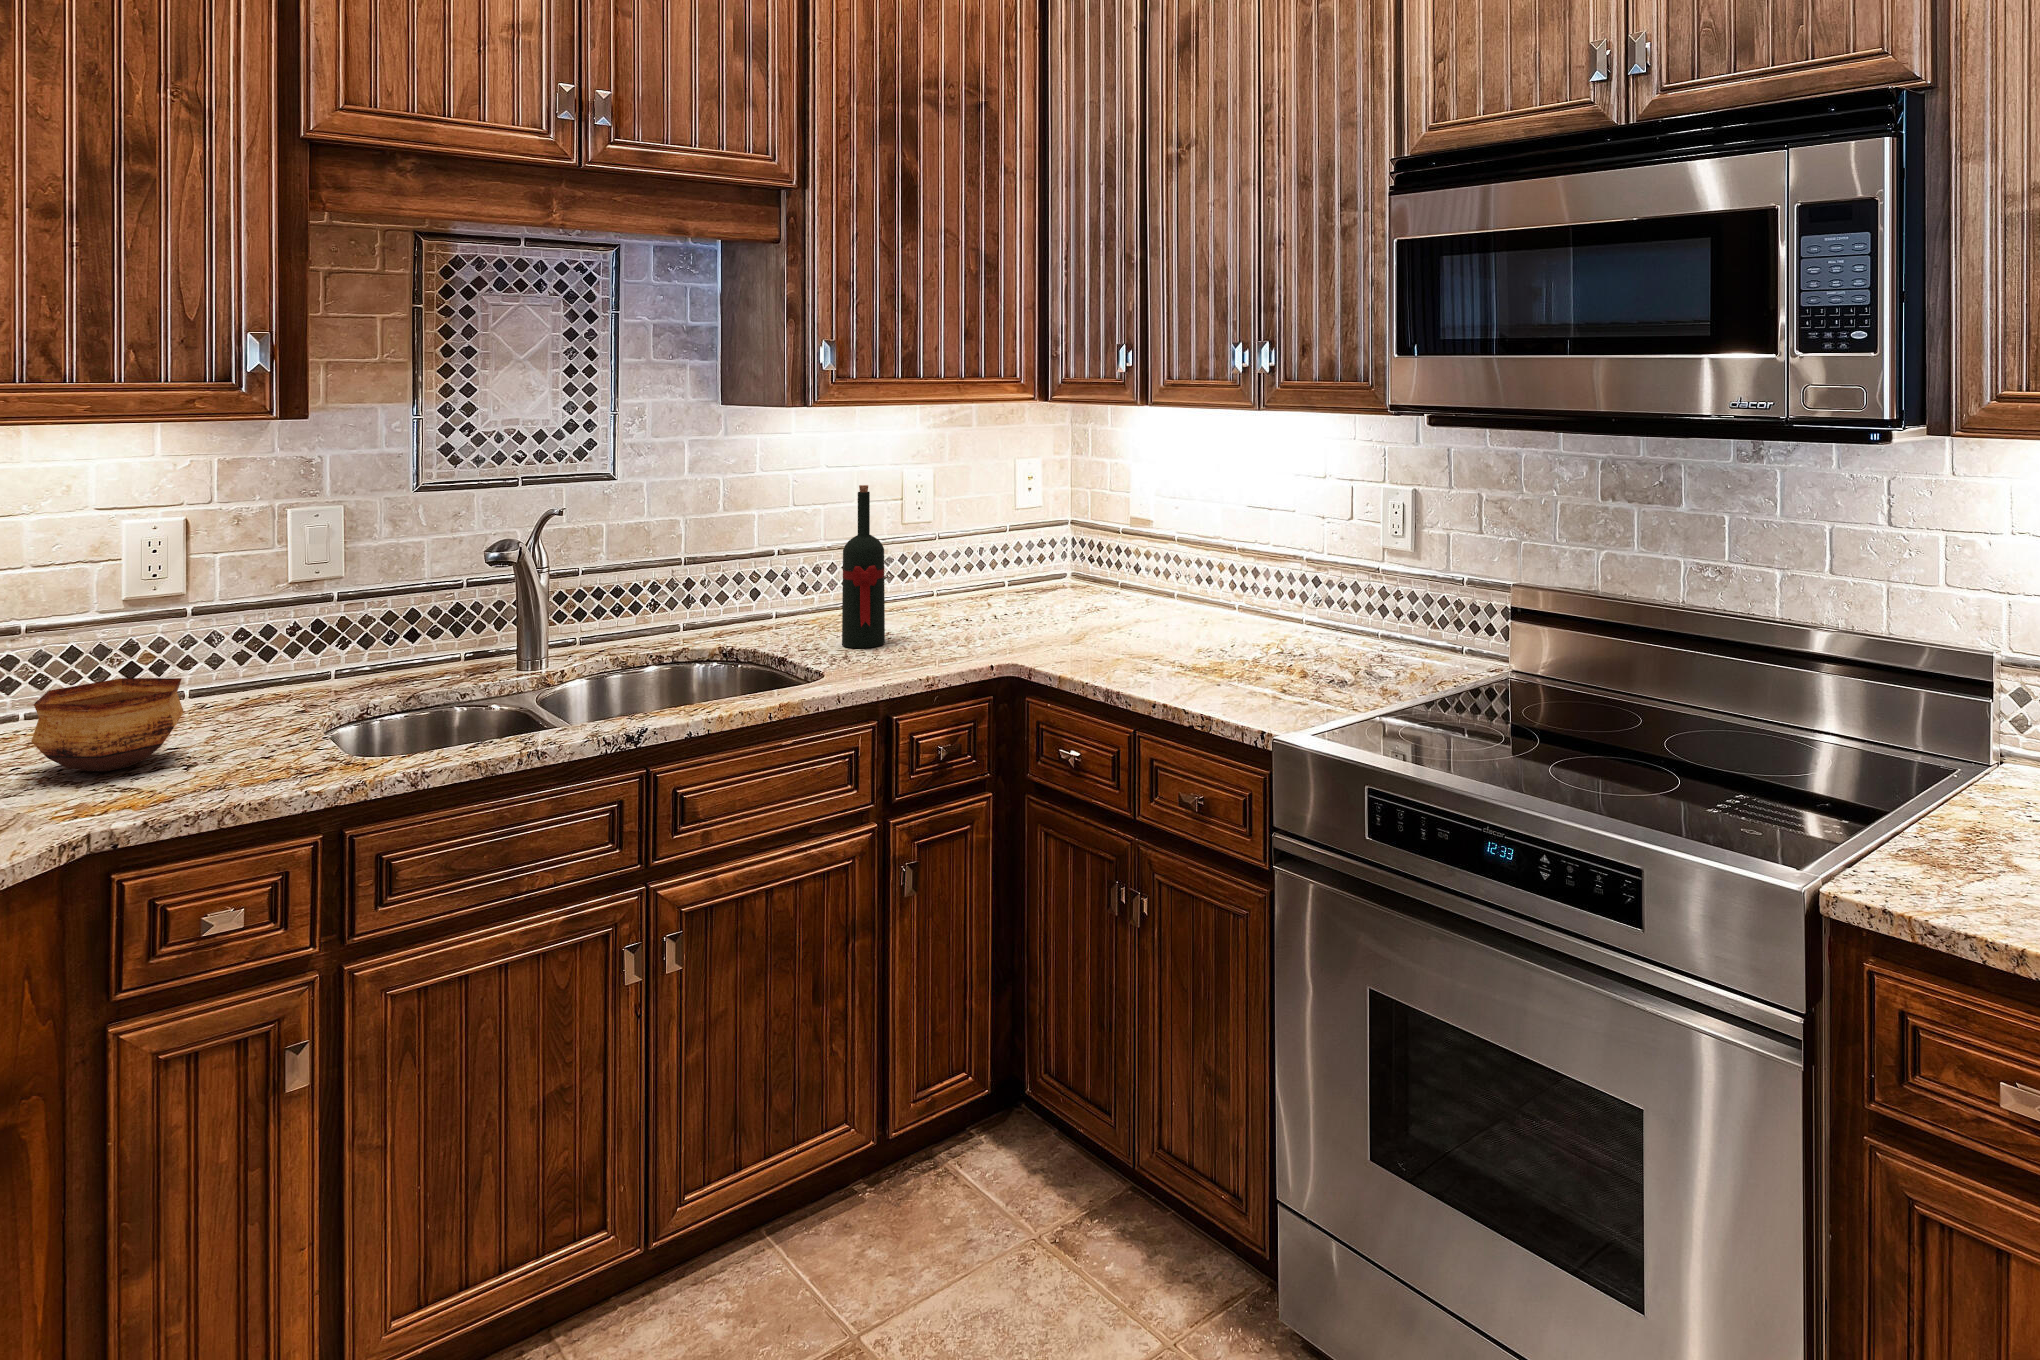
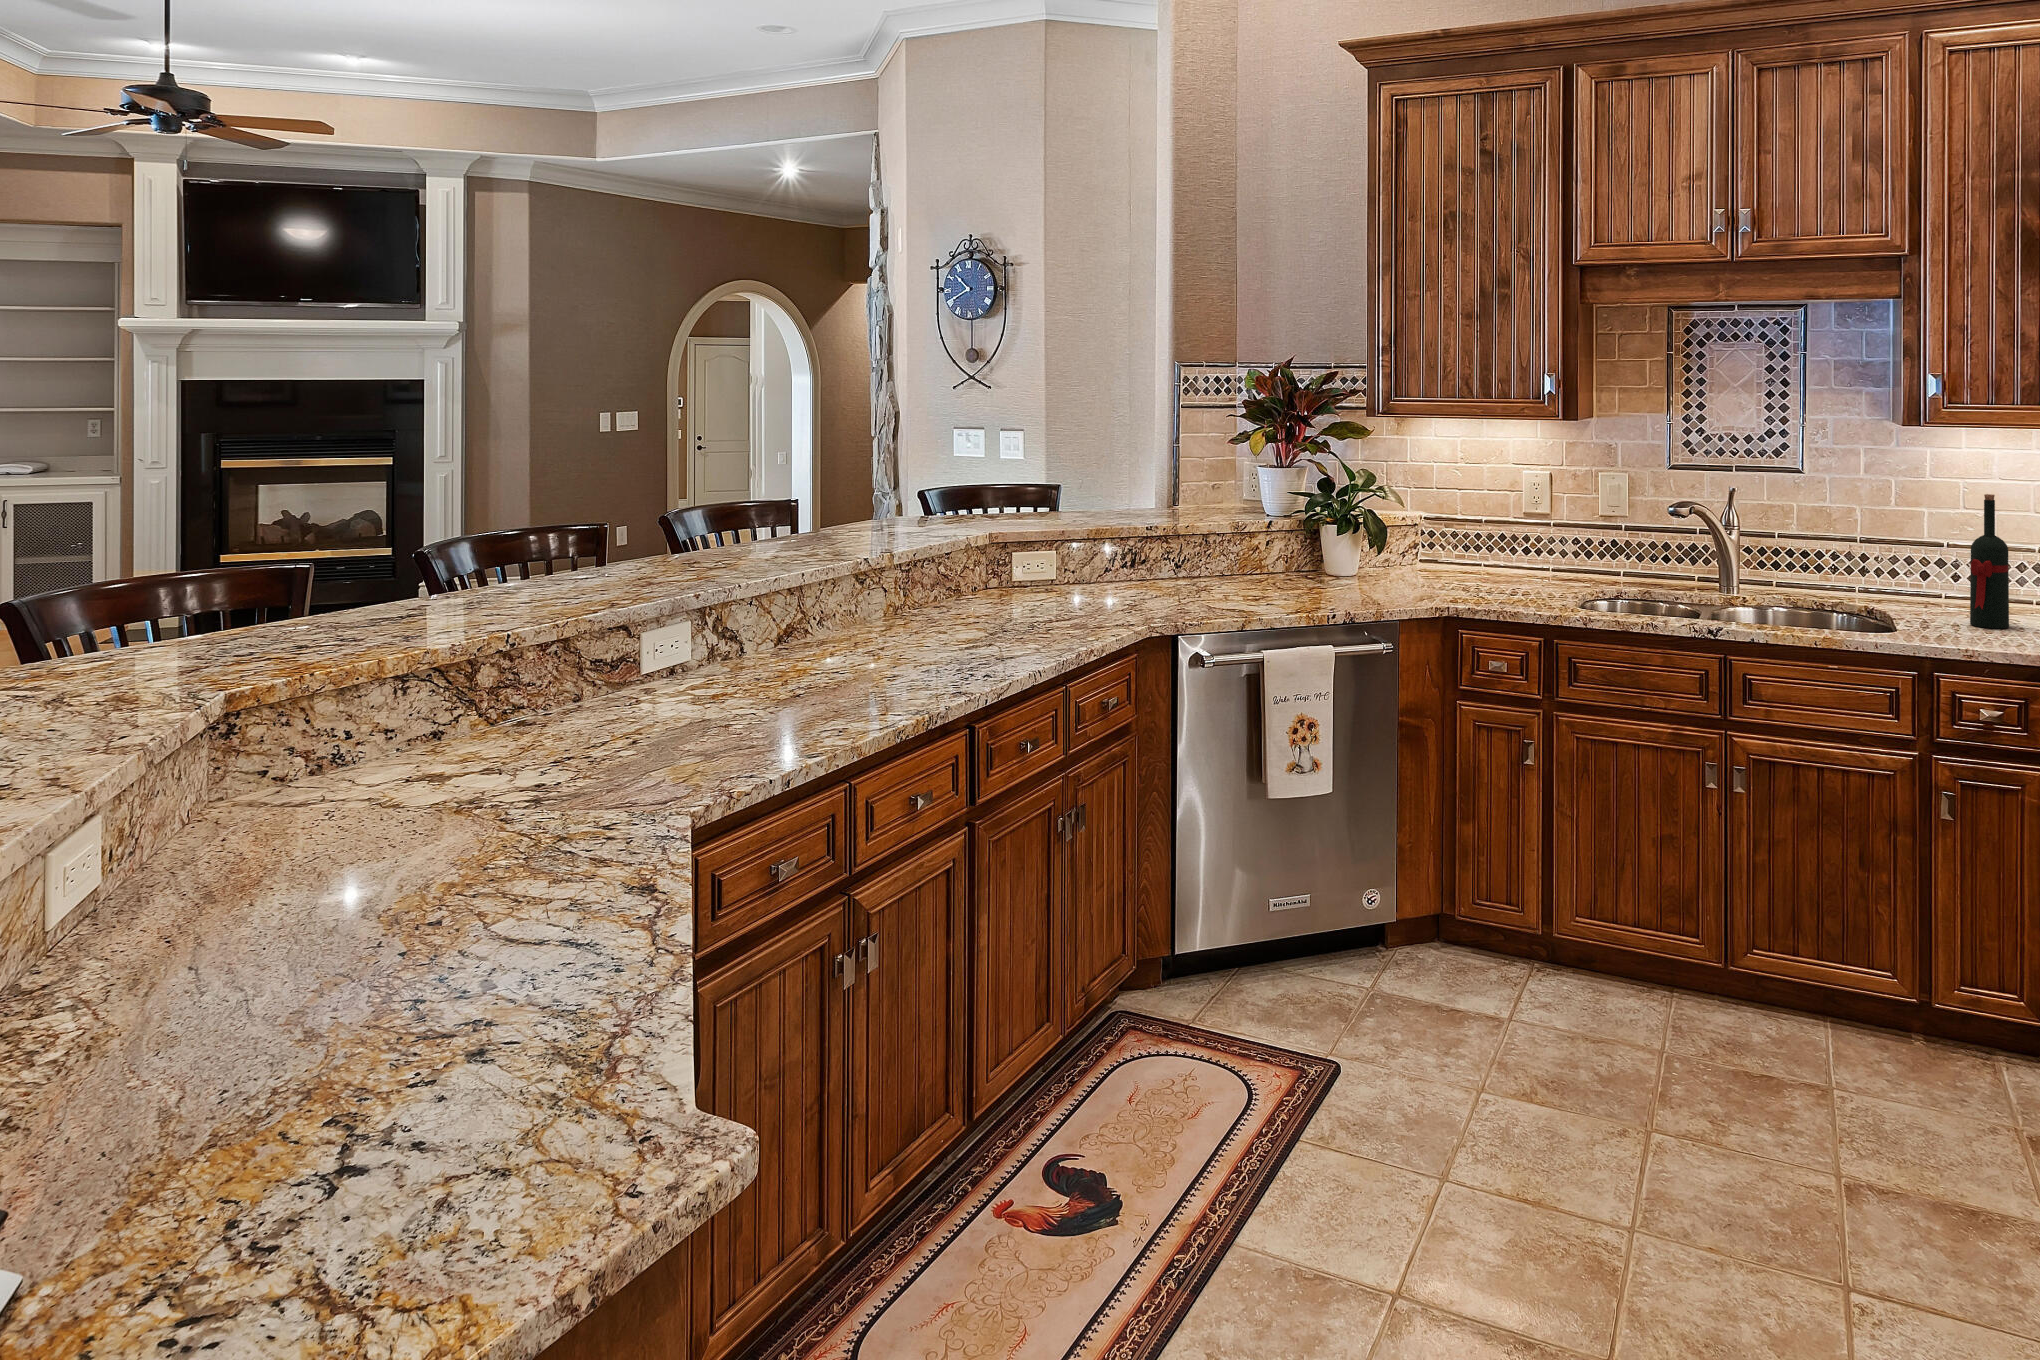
bowl: present [31,678,184,771] -> none [1462,550,1528,594]

